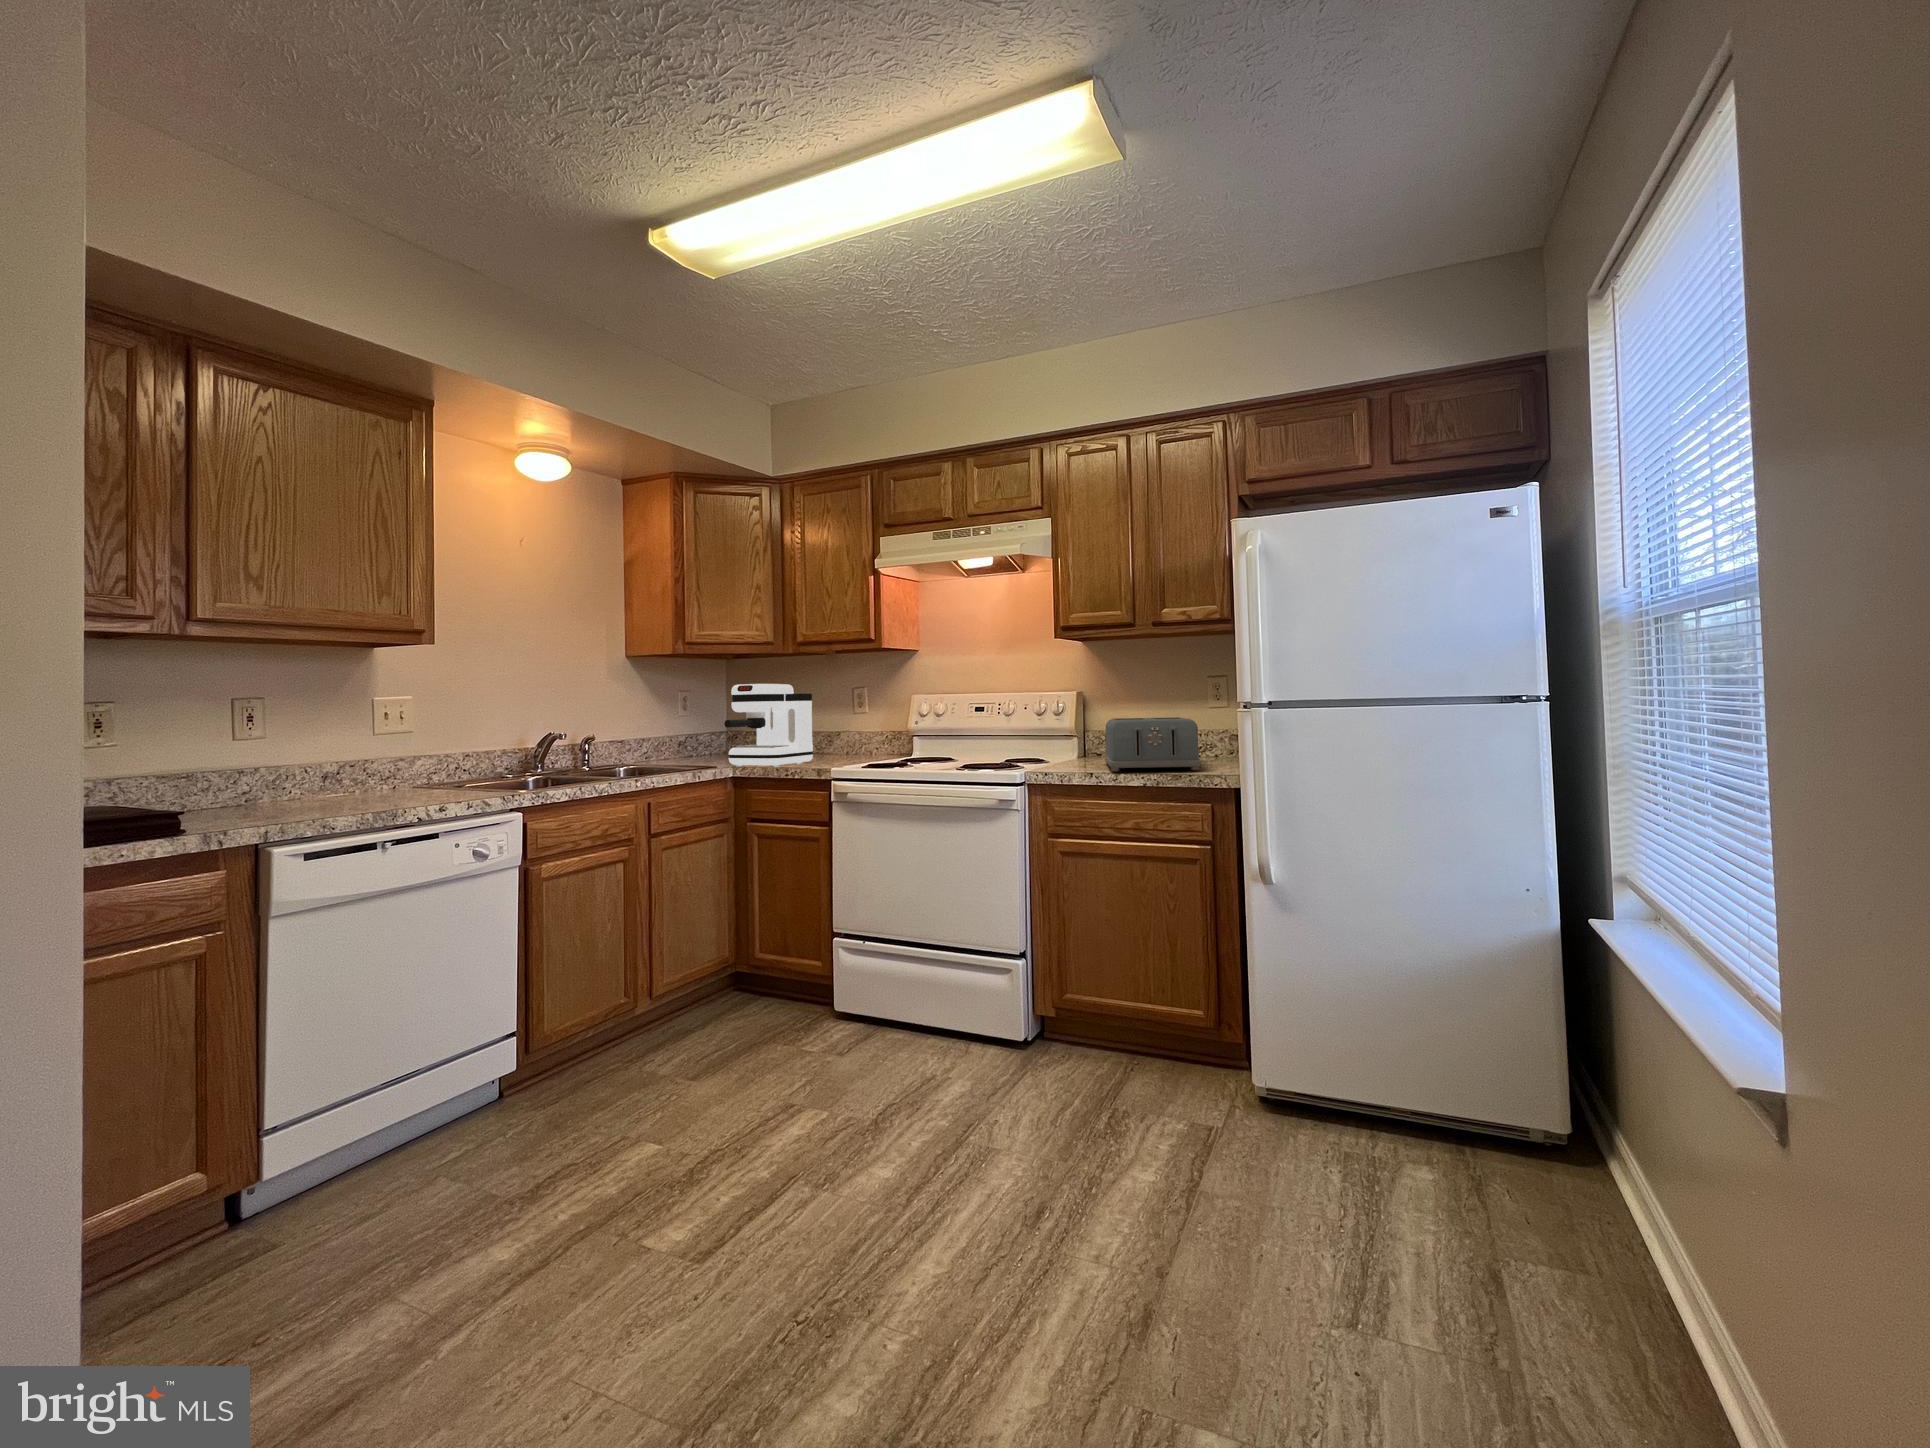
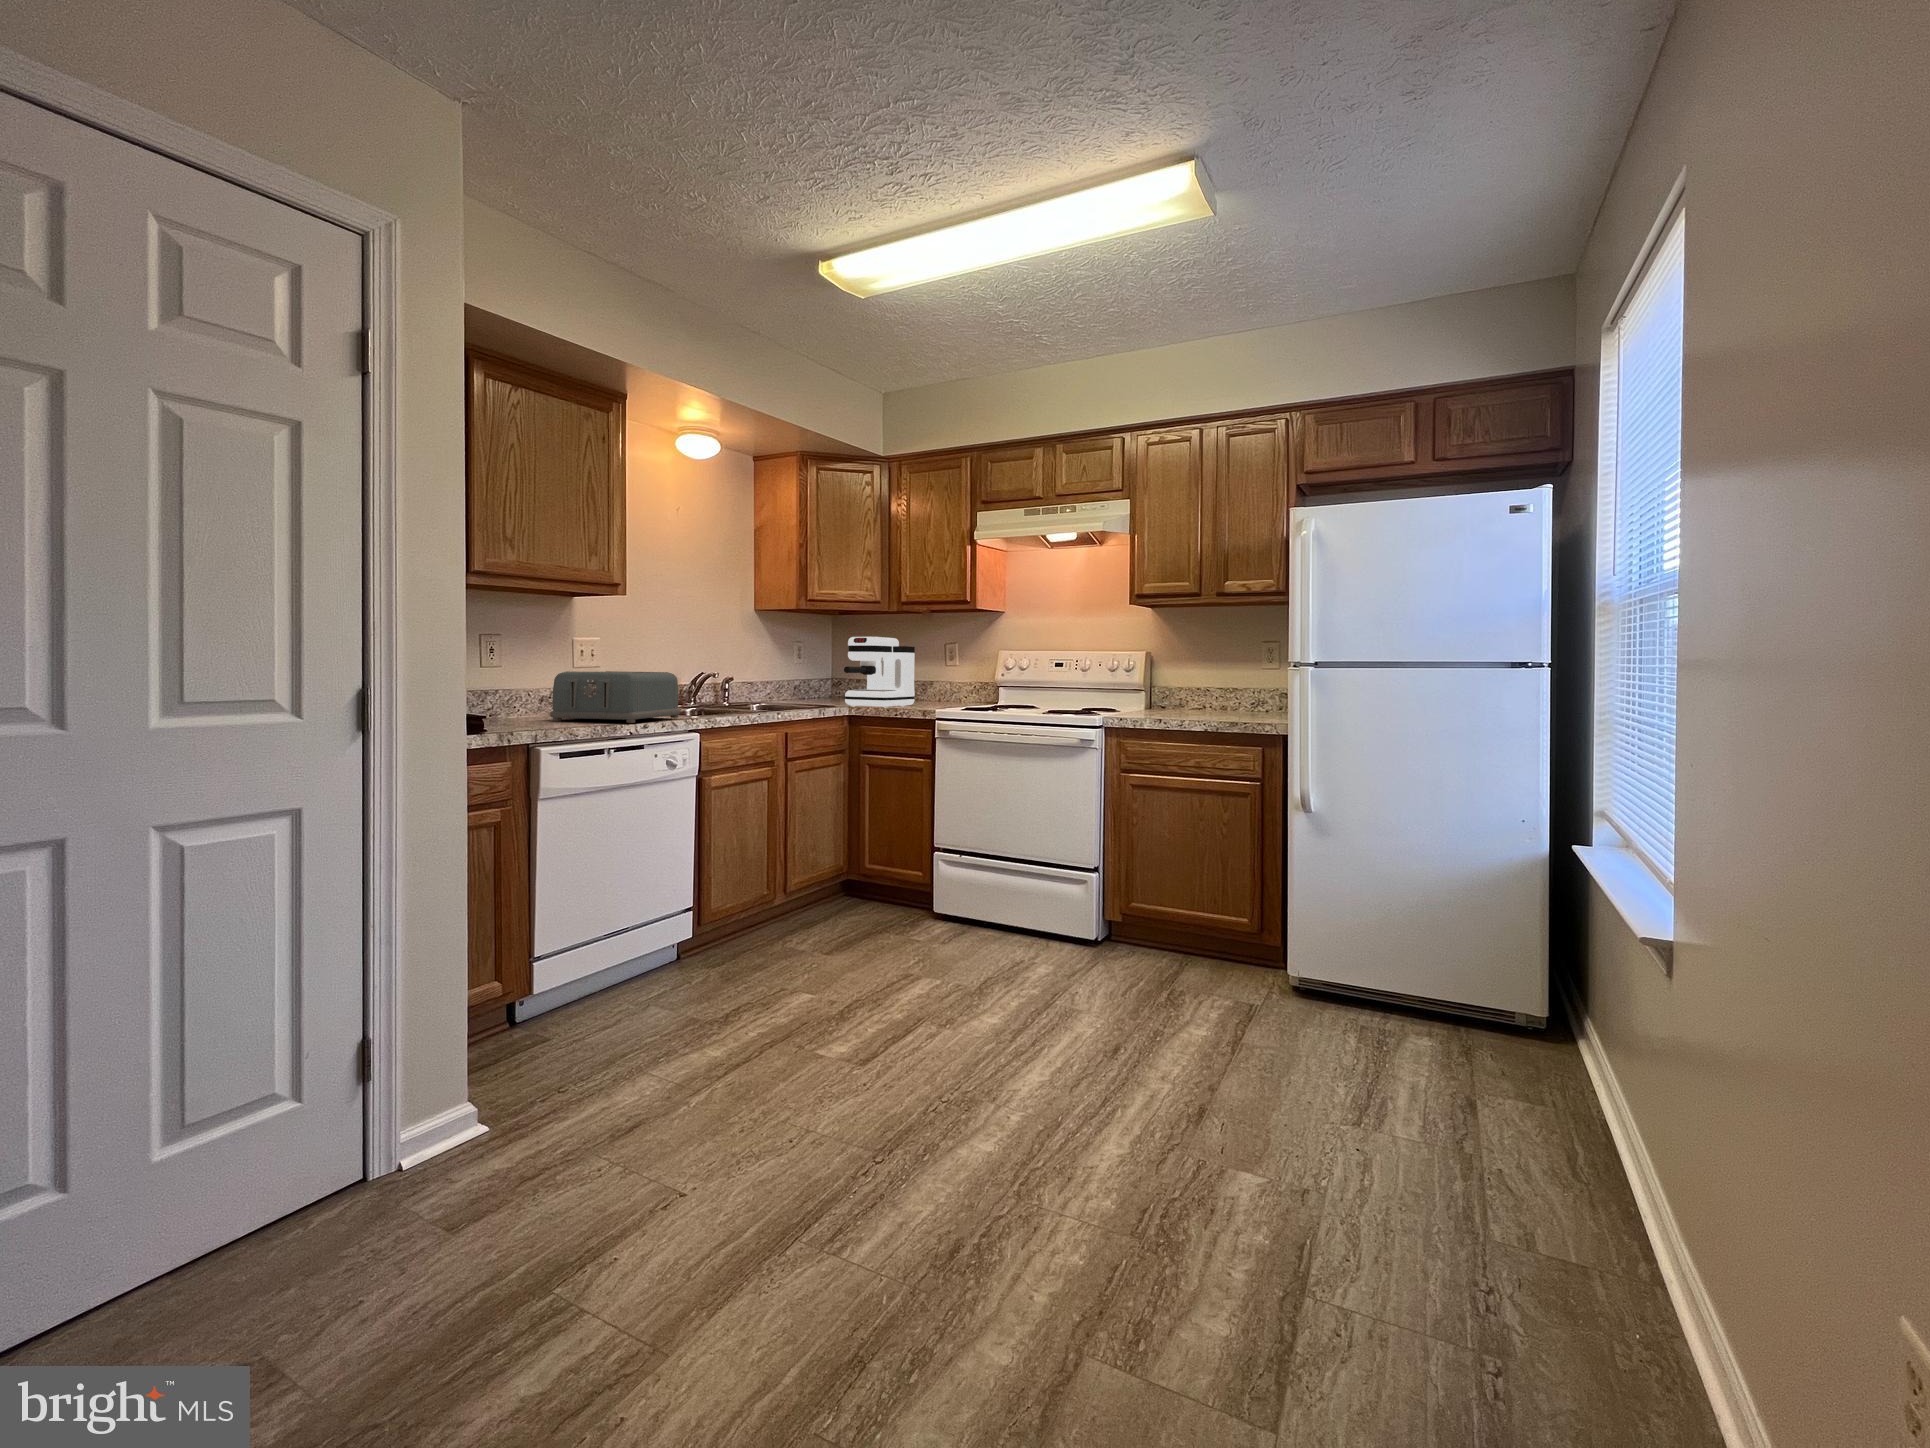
toaster: present [1105,717,1201,771] -> present [550,671,681,723]

